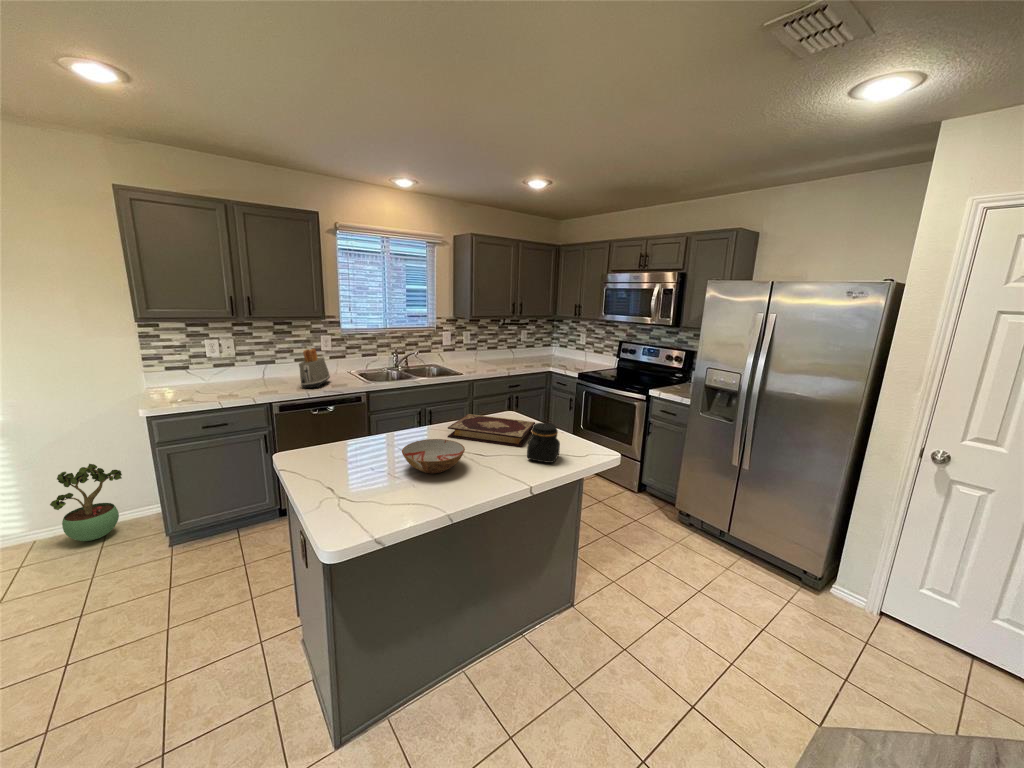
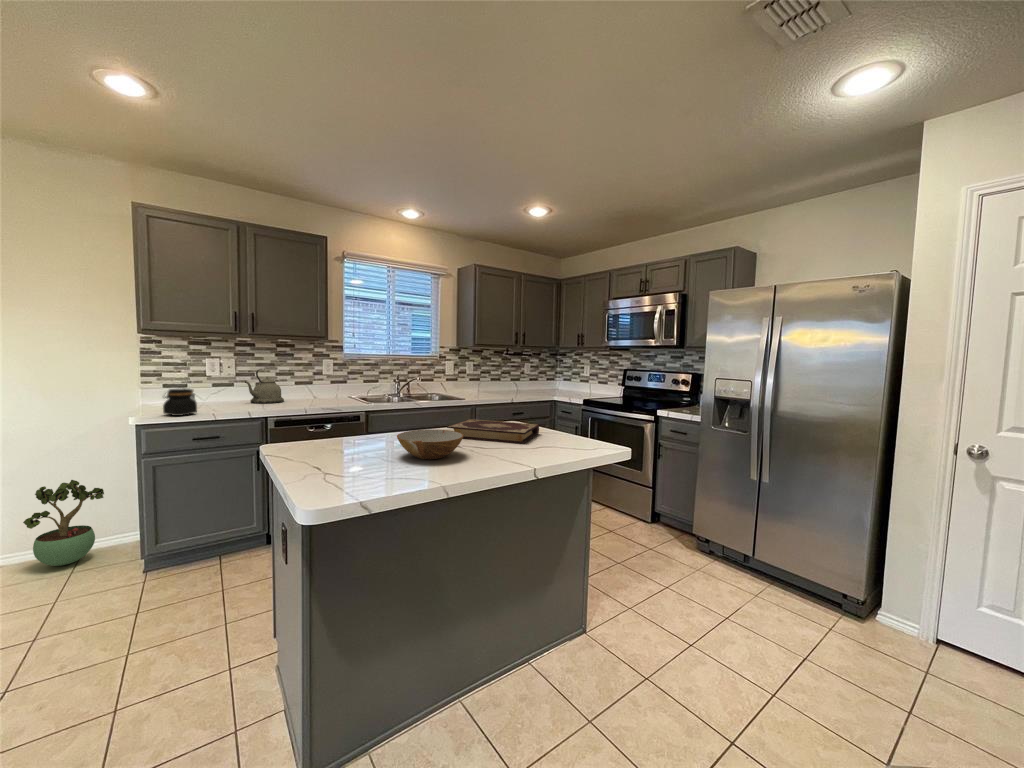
kettle: none [246,347,286,383] -> present [245,369,284,403]
toaster: present [299,349,330,388] -> none [298,368,329,407]
jar: present [527,423,560,463] -> present [163,388,197,416]

